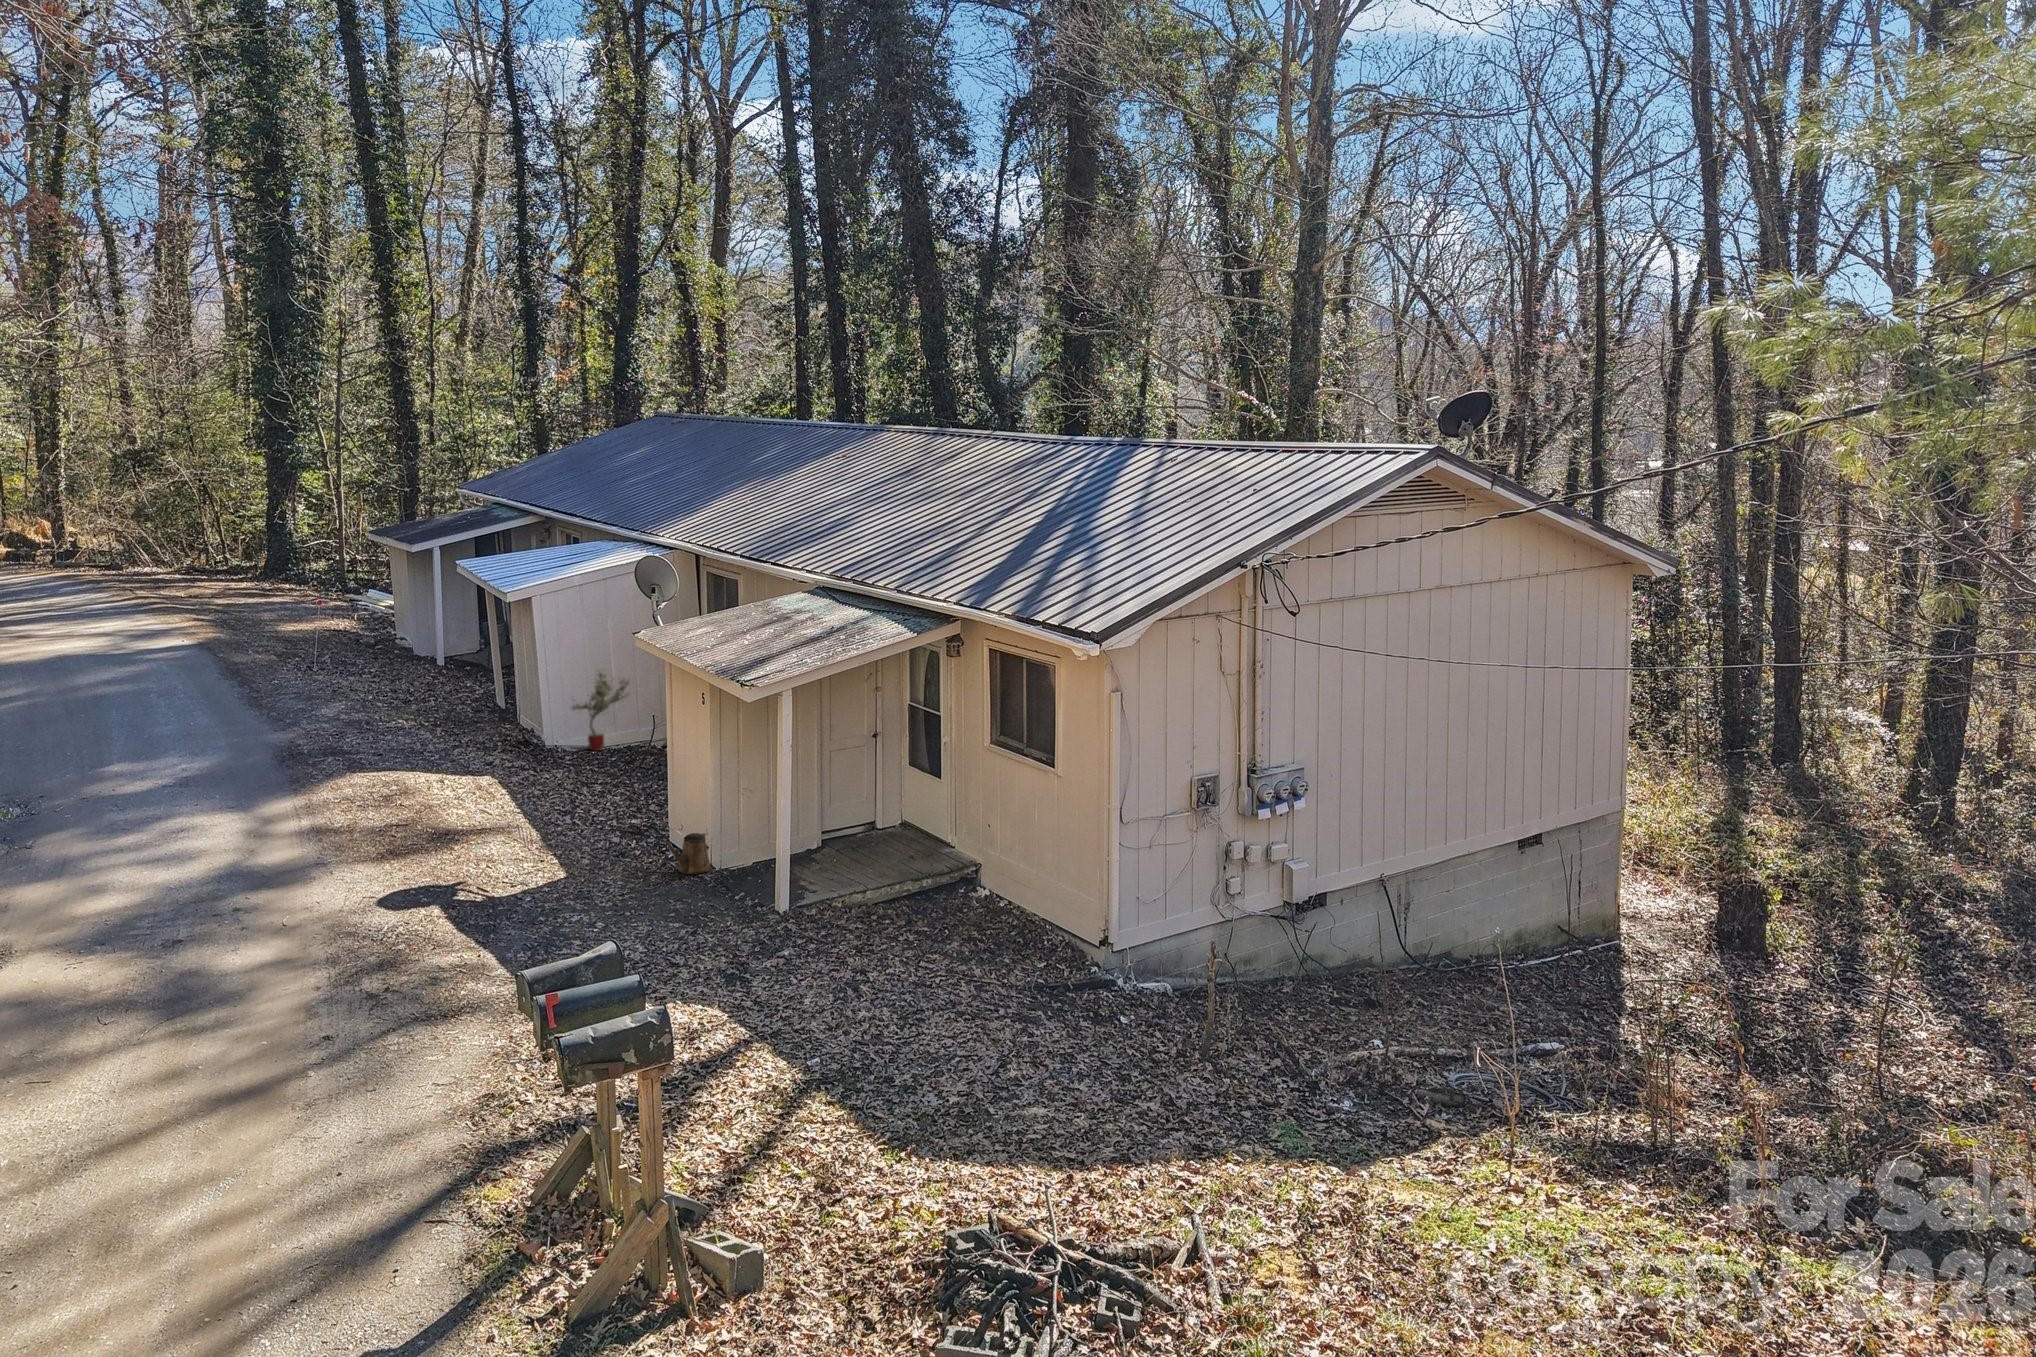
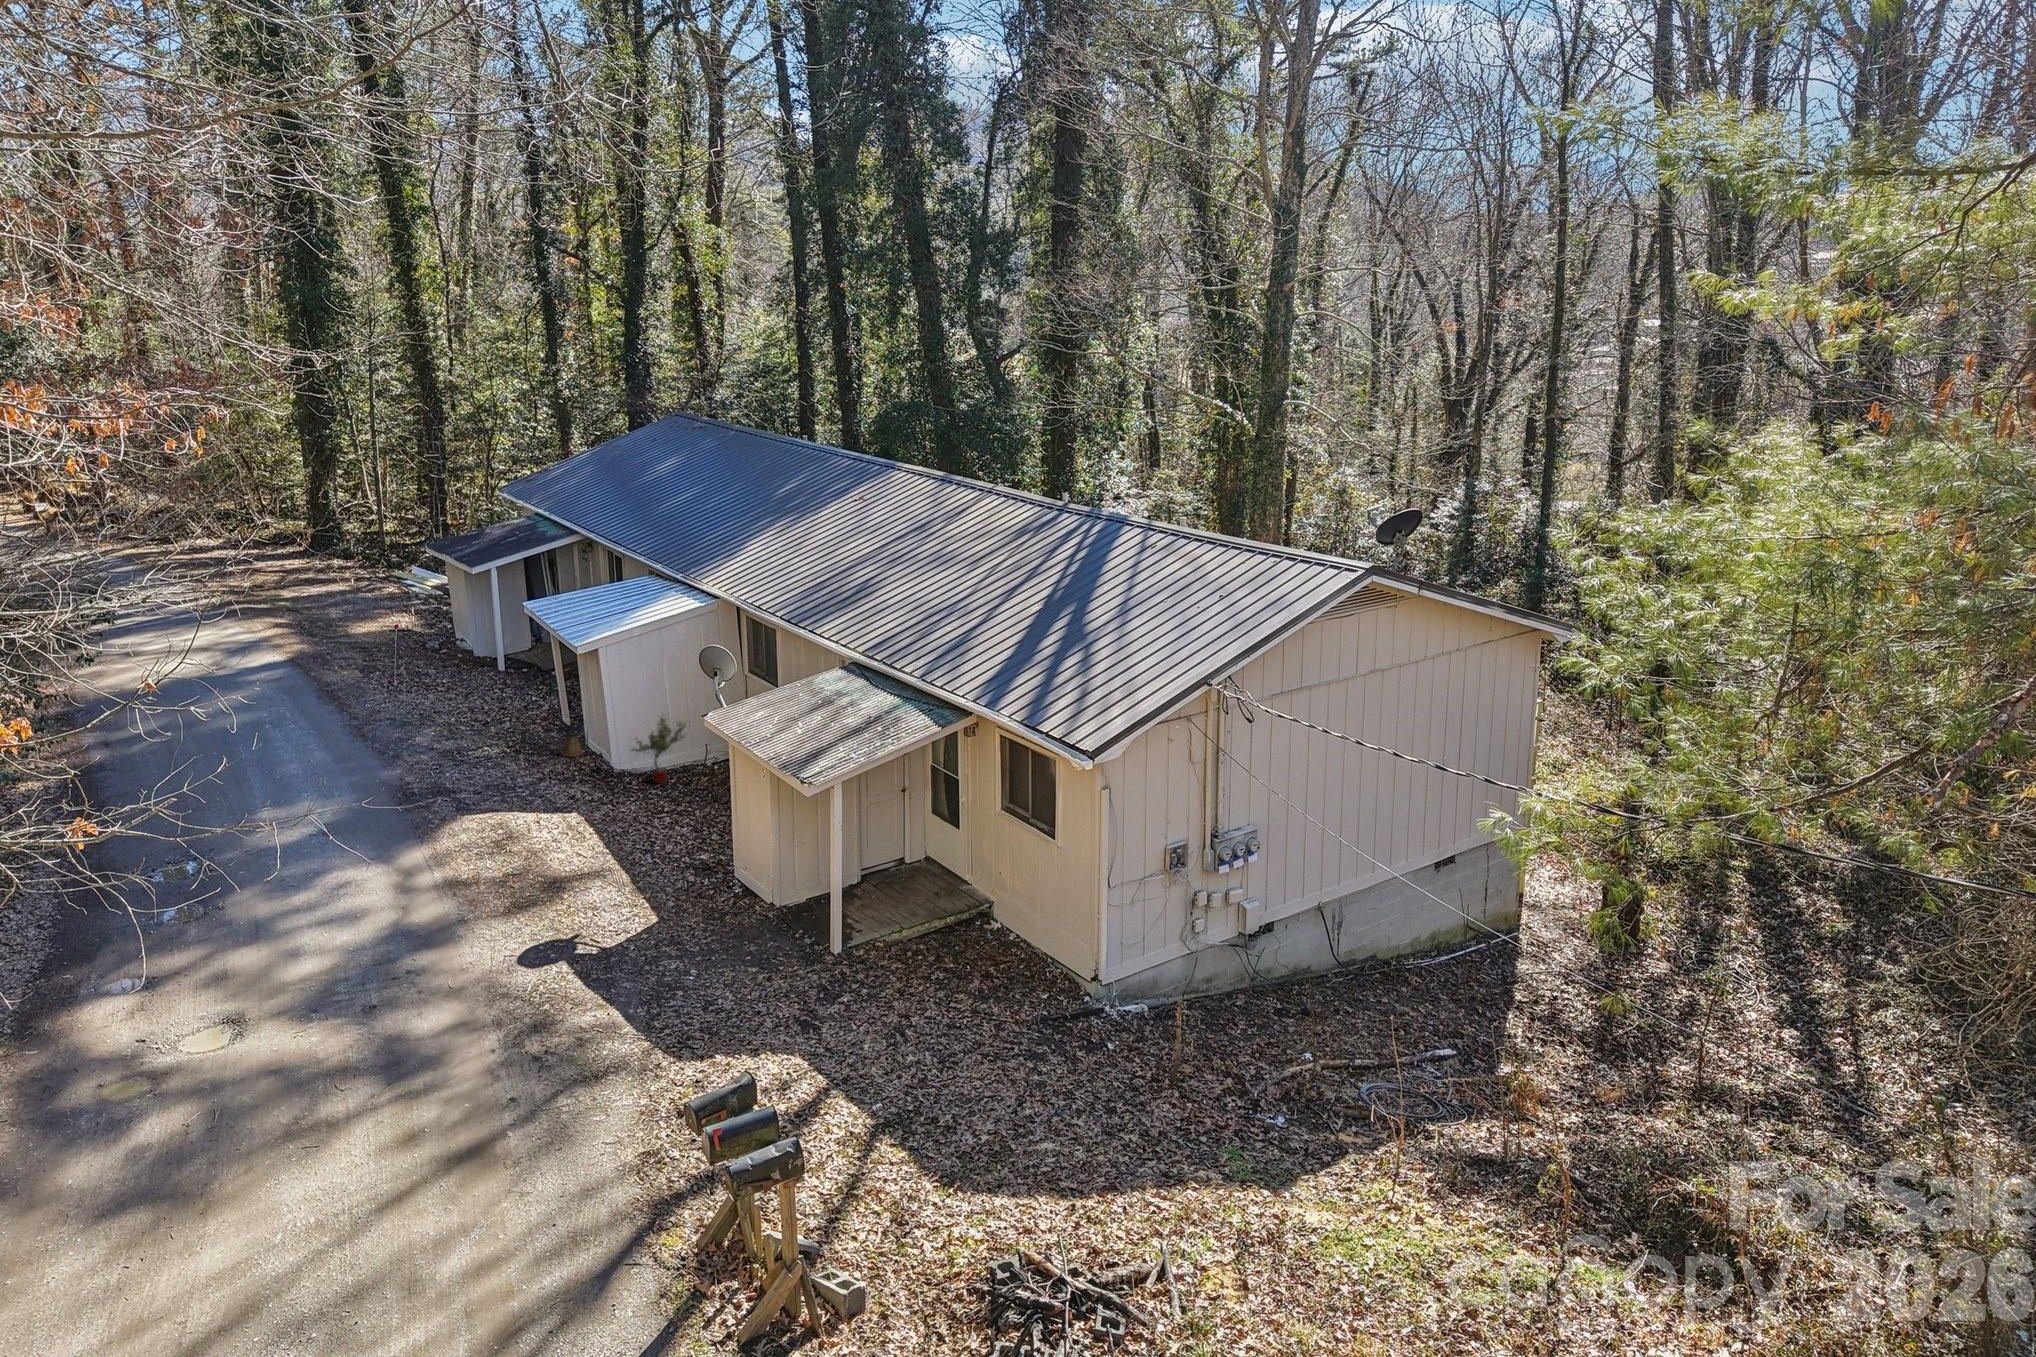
watering can: present [662,833,711,874] -> present [546,733,583,757]

